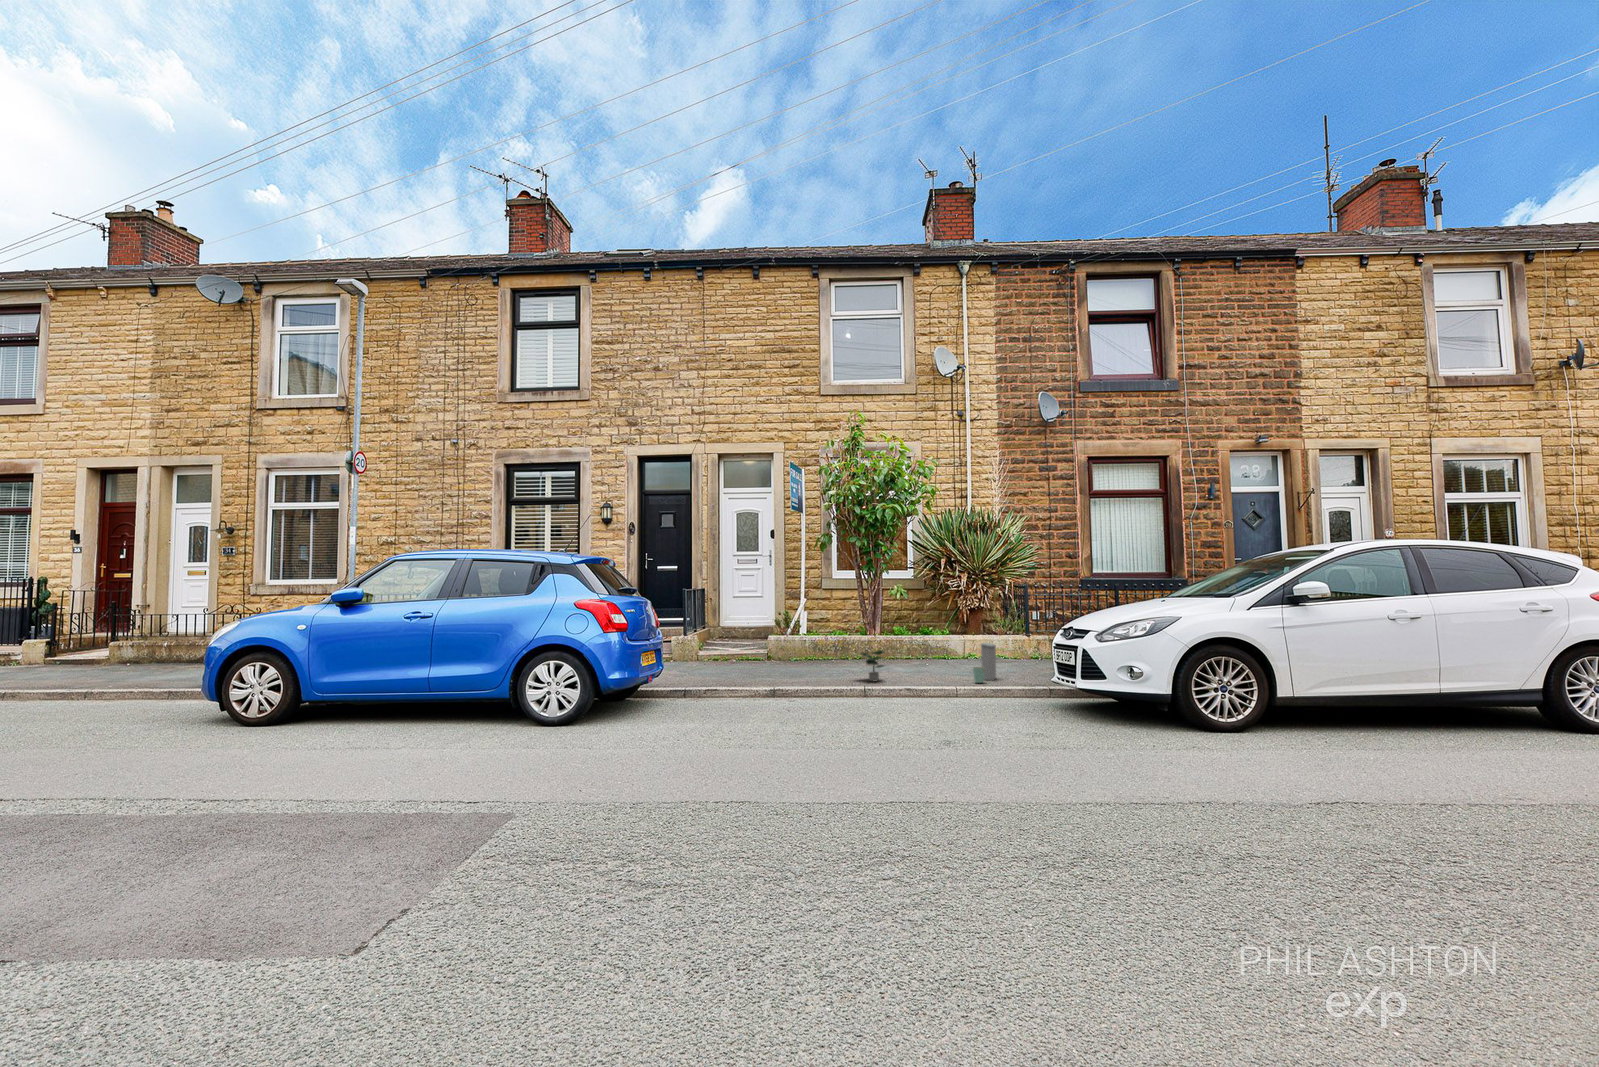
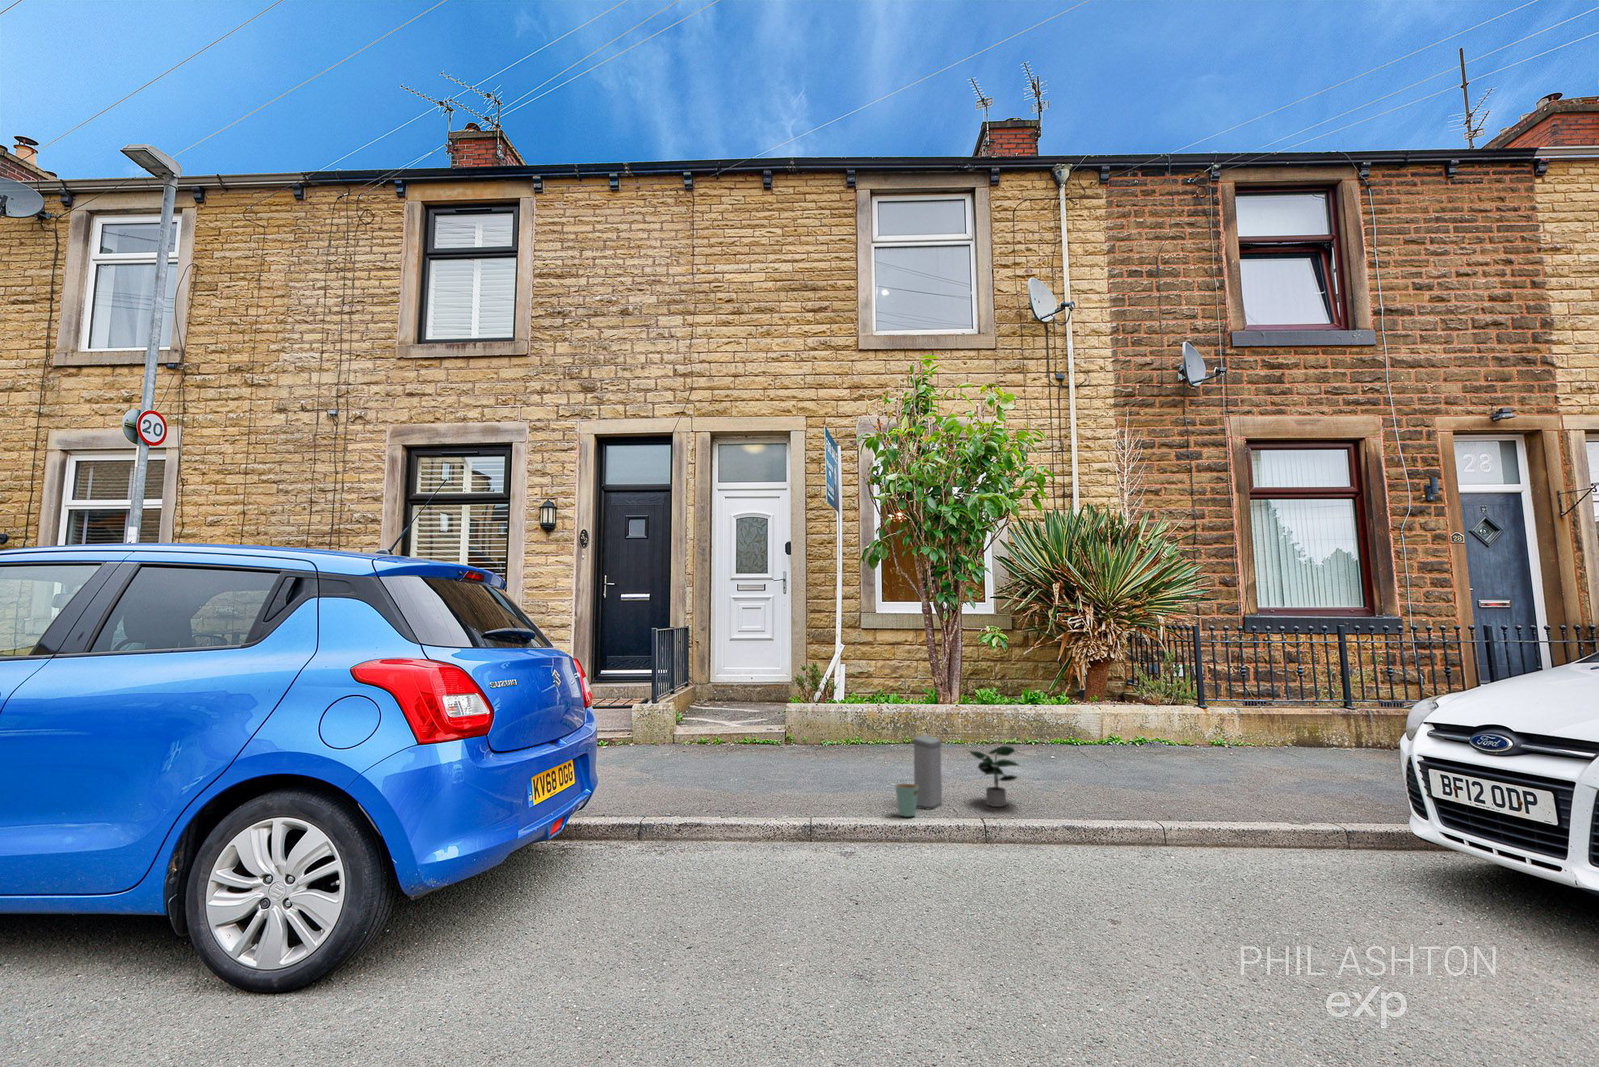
trash can: present [973,643,996,683] -> present [895,735,942,816]

